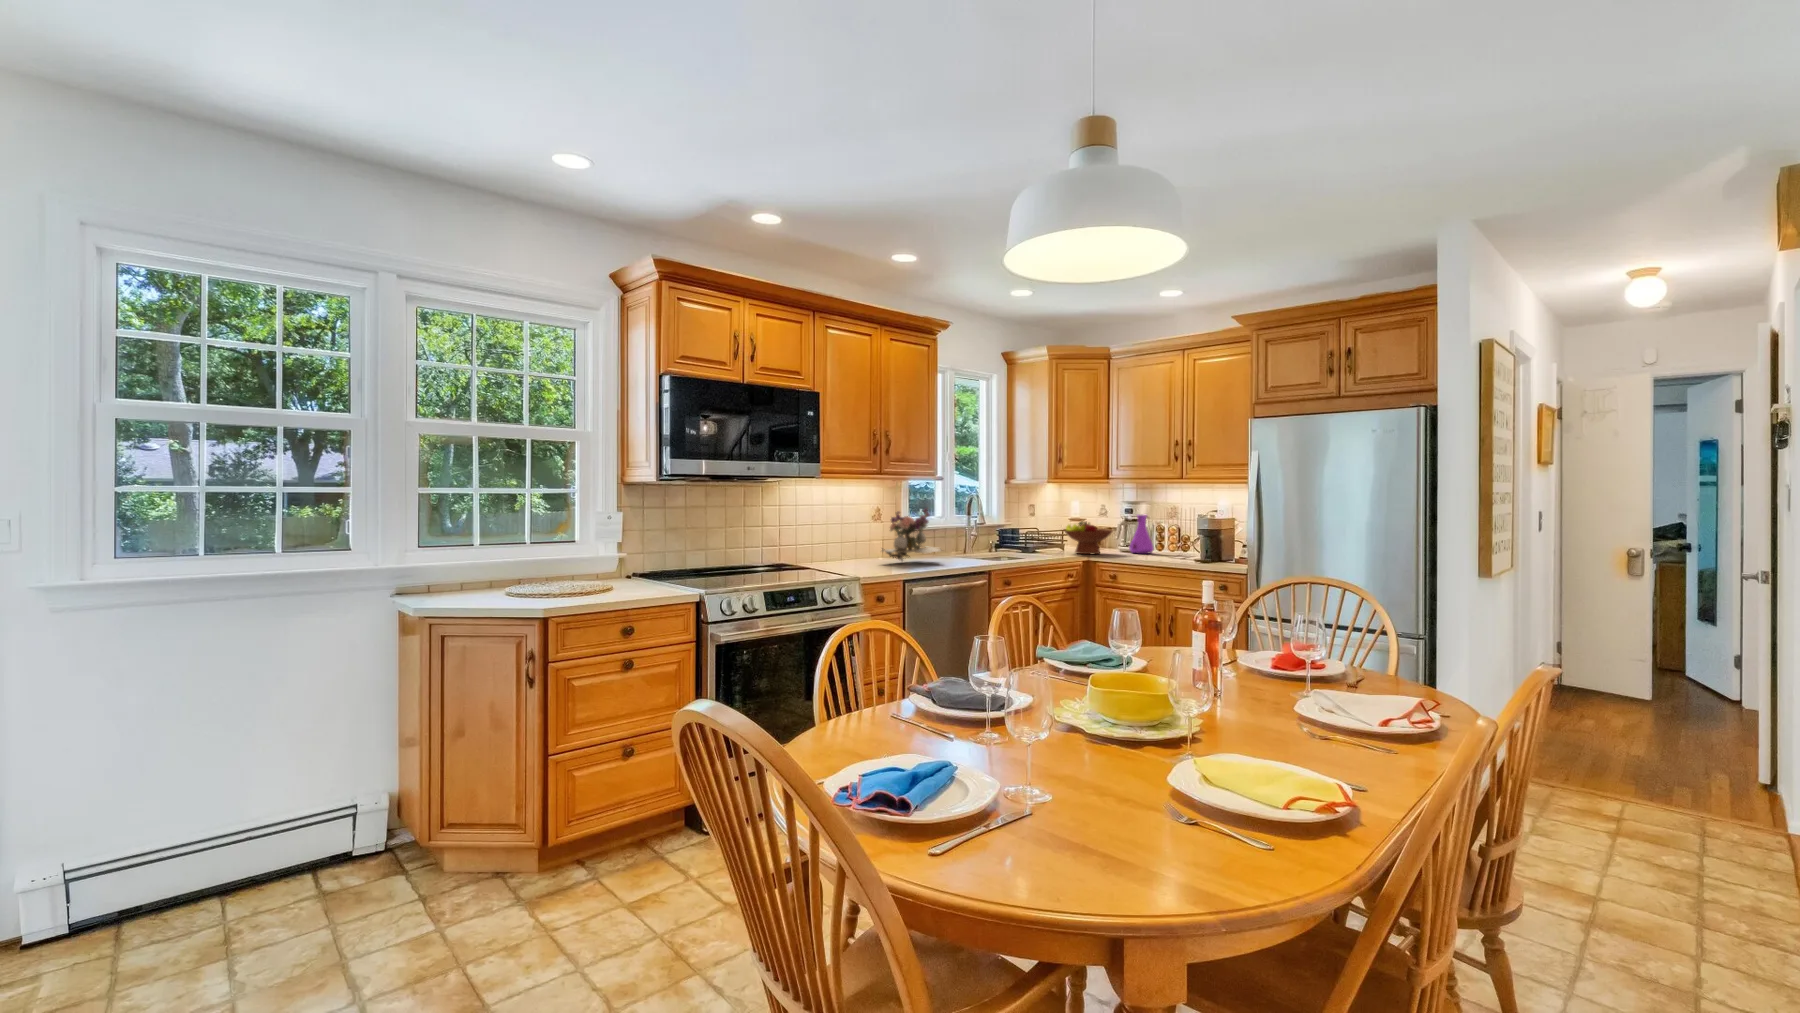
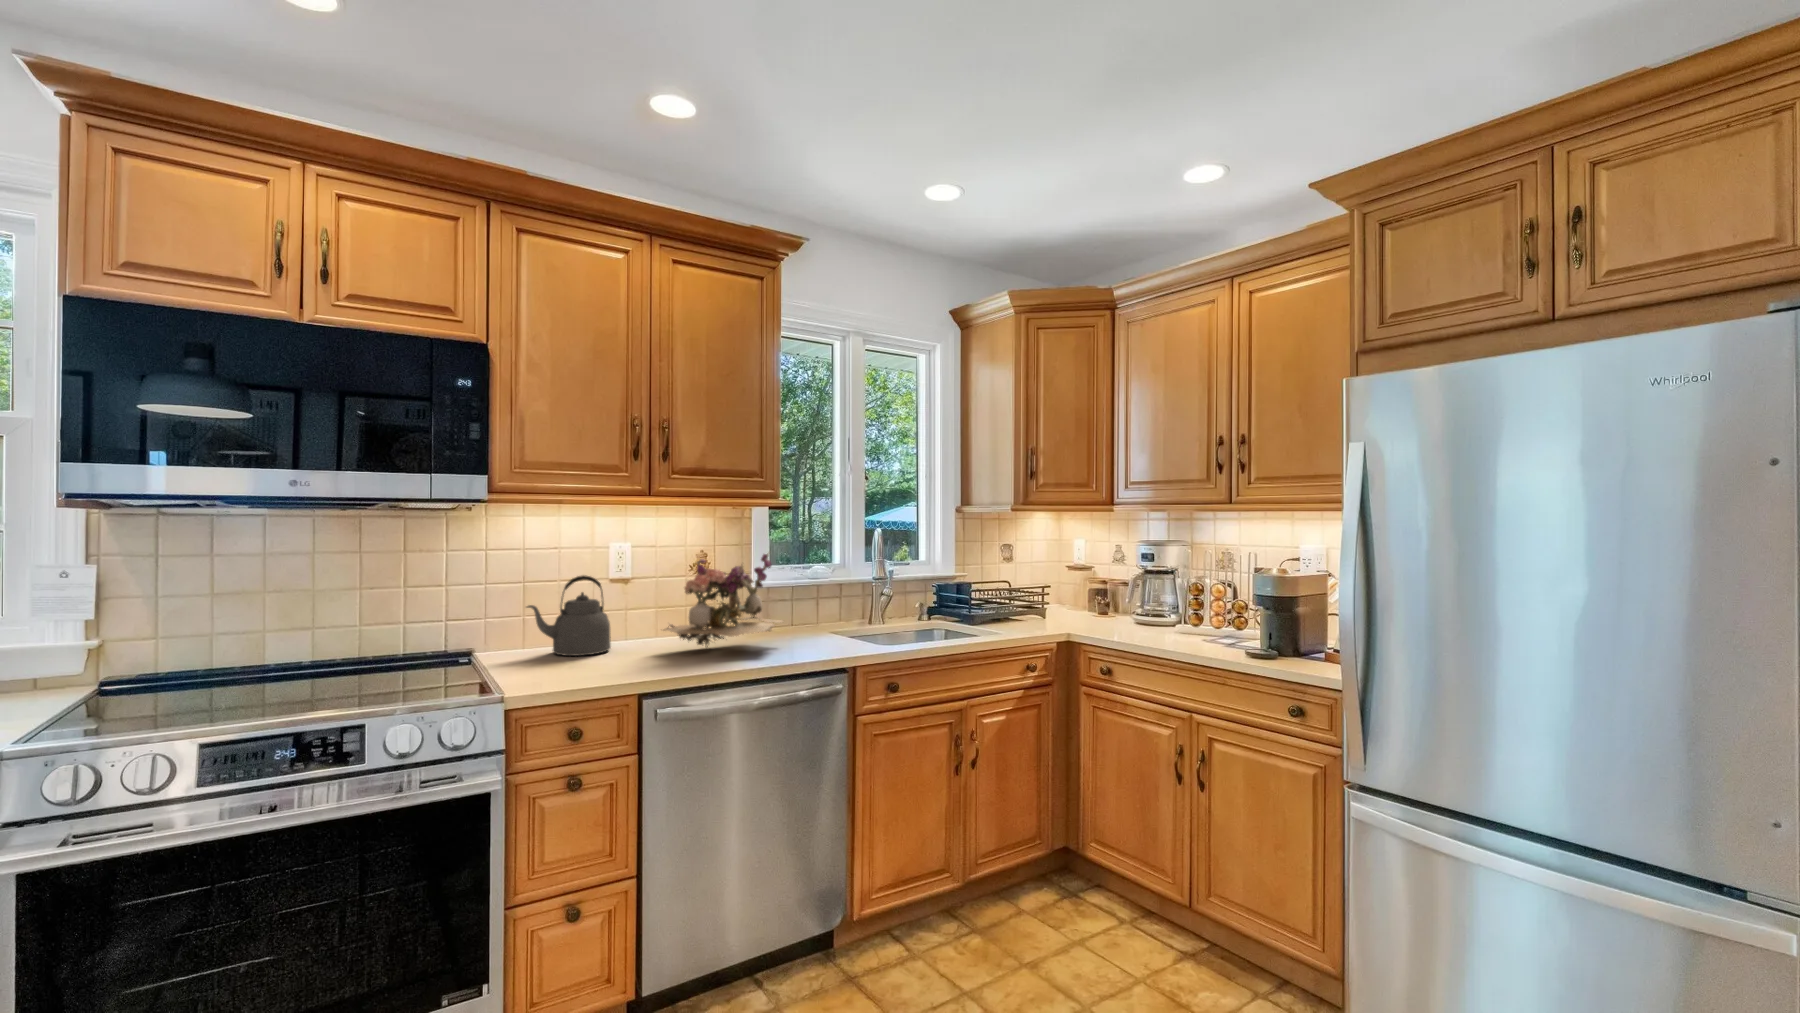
vase: present [1129,515,1154,554] -> none [1145,563,1188,630]
kettle: none [811,520,851,566] -> present [527,575,611,656]
fruit bowl: present [1064,522,1113,554] -> none [1030,574,1115,631]

